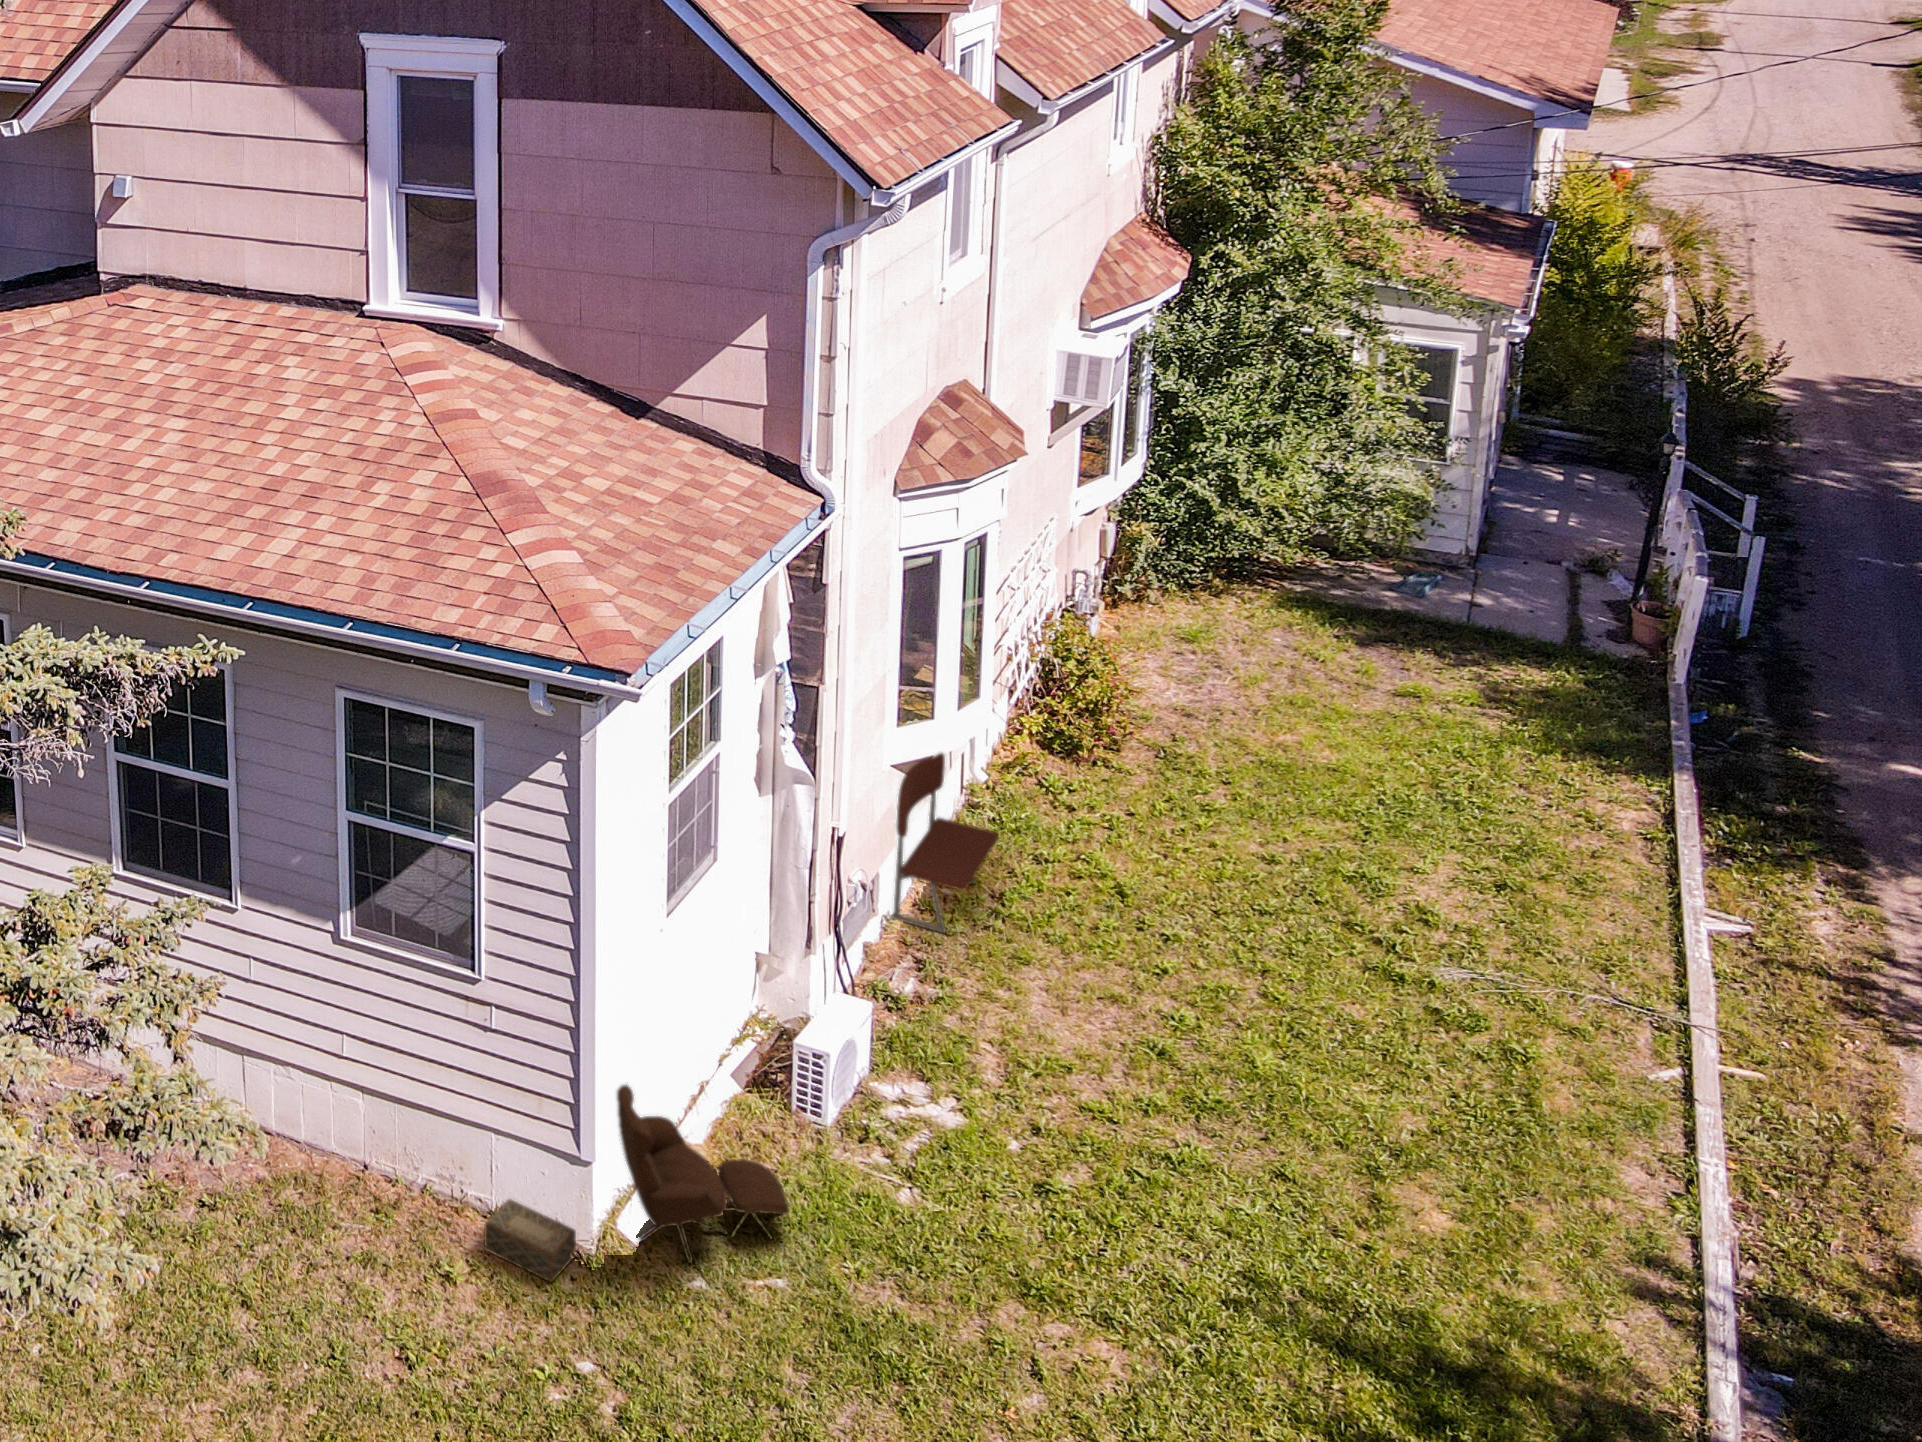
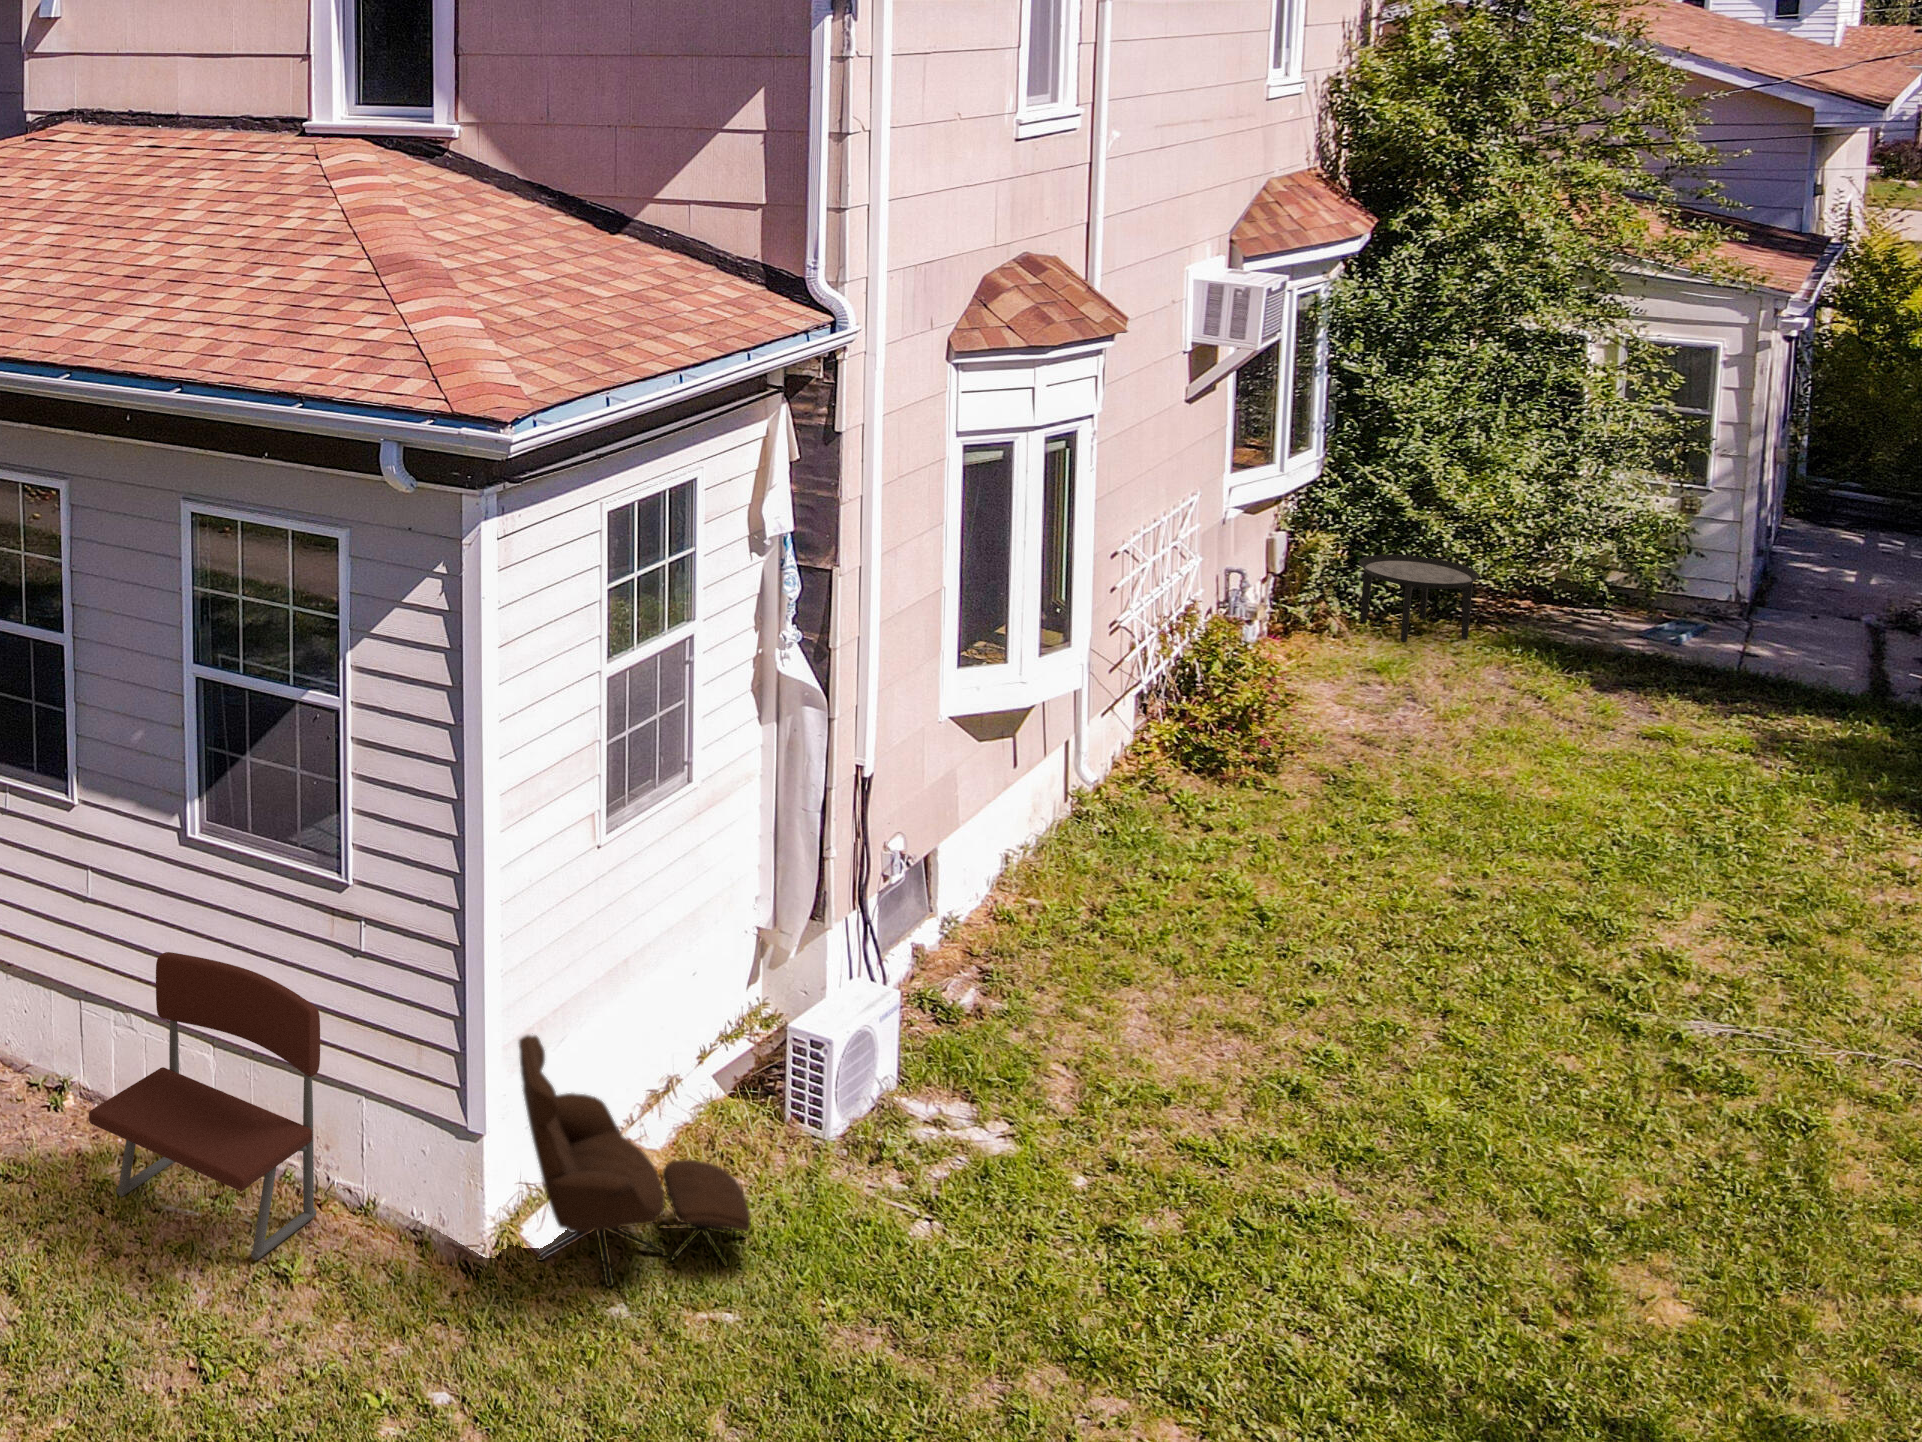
round table: none [1174,535,1269,612] -> present [1359,554,1479,642]
bench: present [892,752,999,933] -> present [89,952,320,1260]
woven basket: present [484,1199,576,1282] -> none [337,1188,457,1295]

